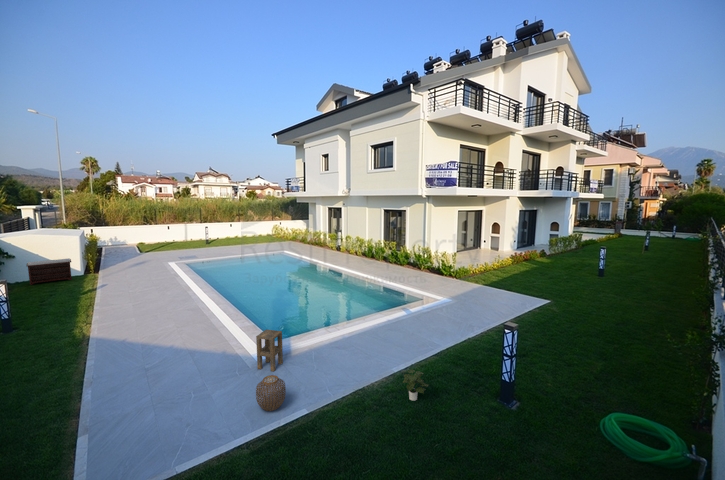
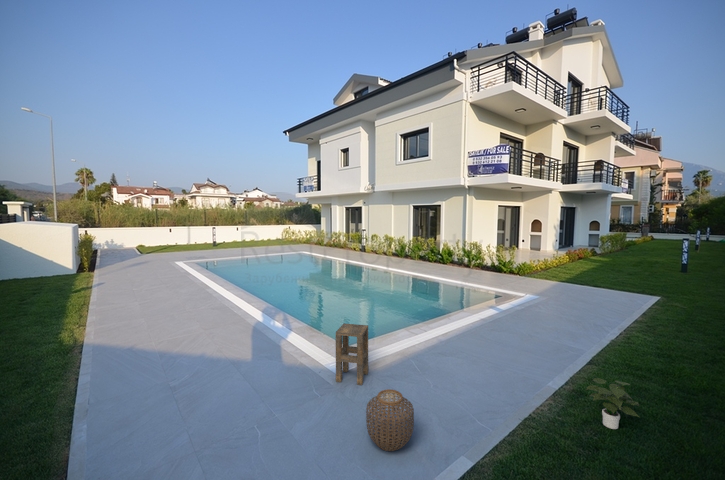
bench: present [26,258,72,285] -> none [7,255,62,285]

